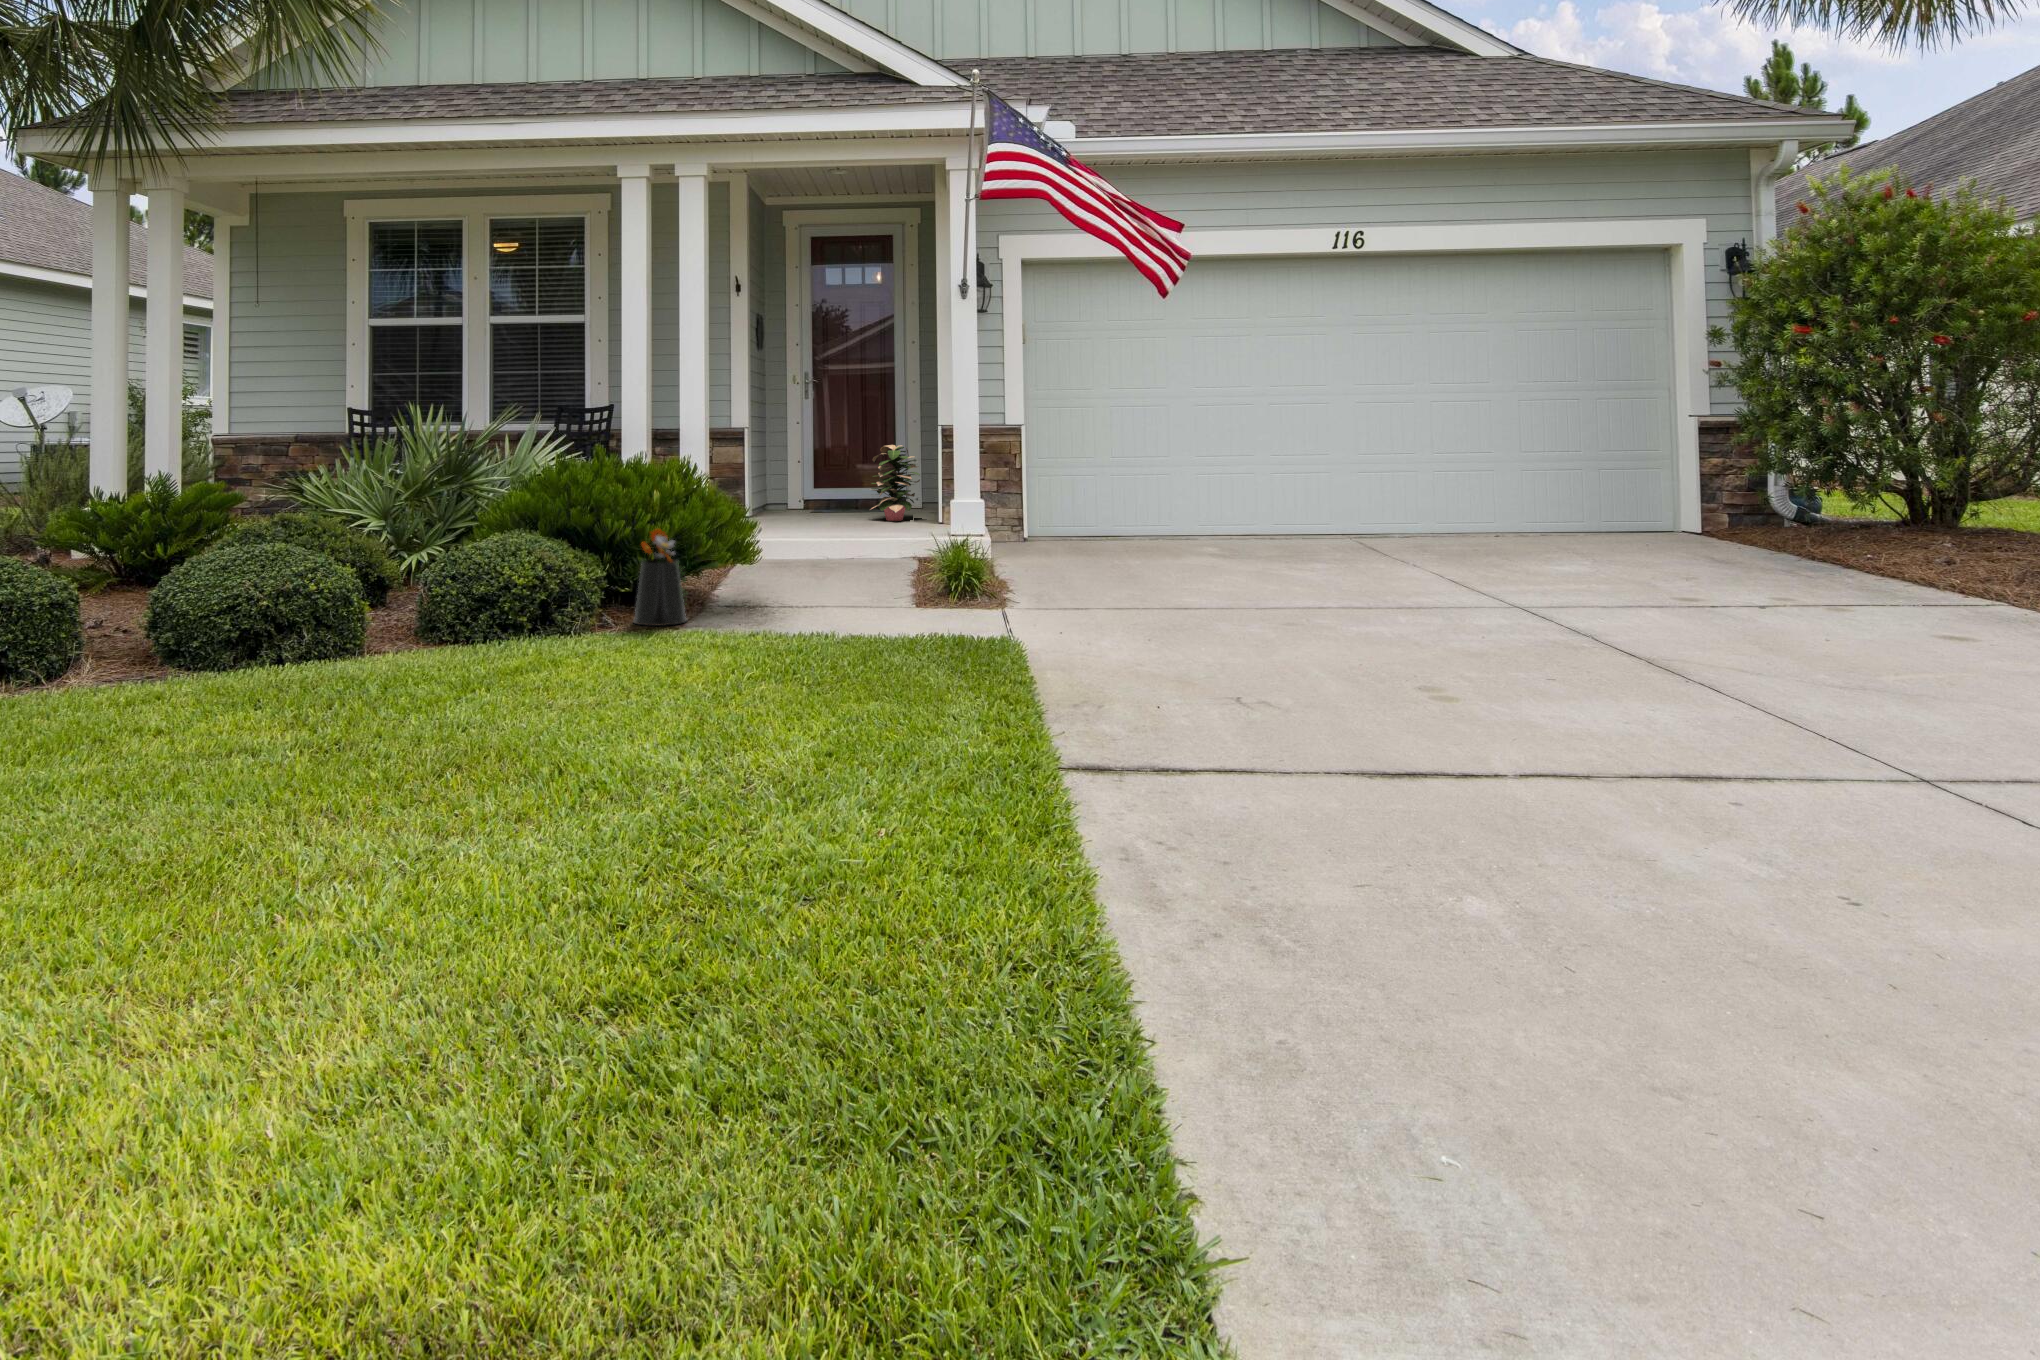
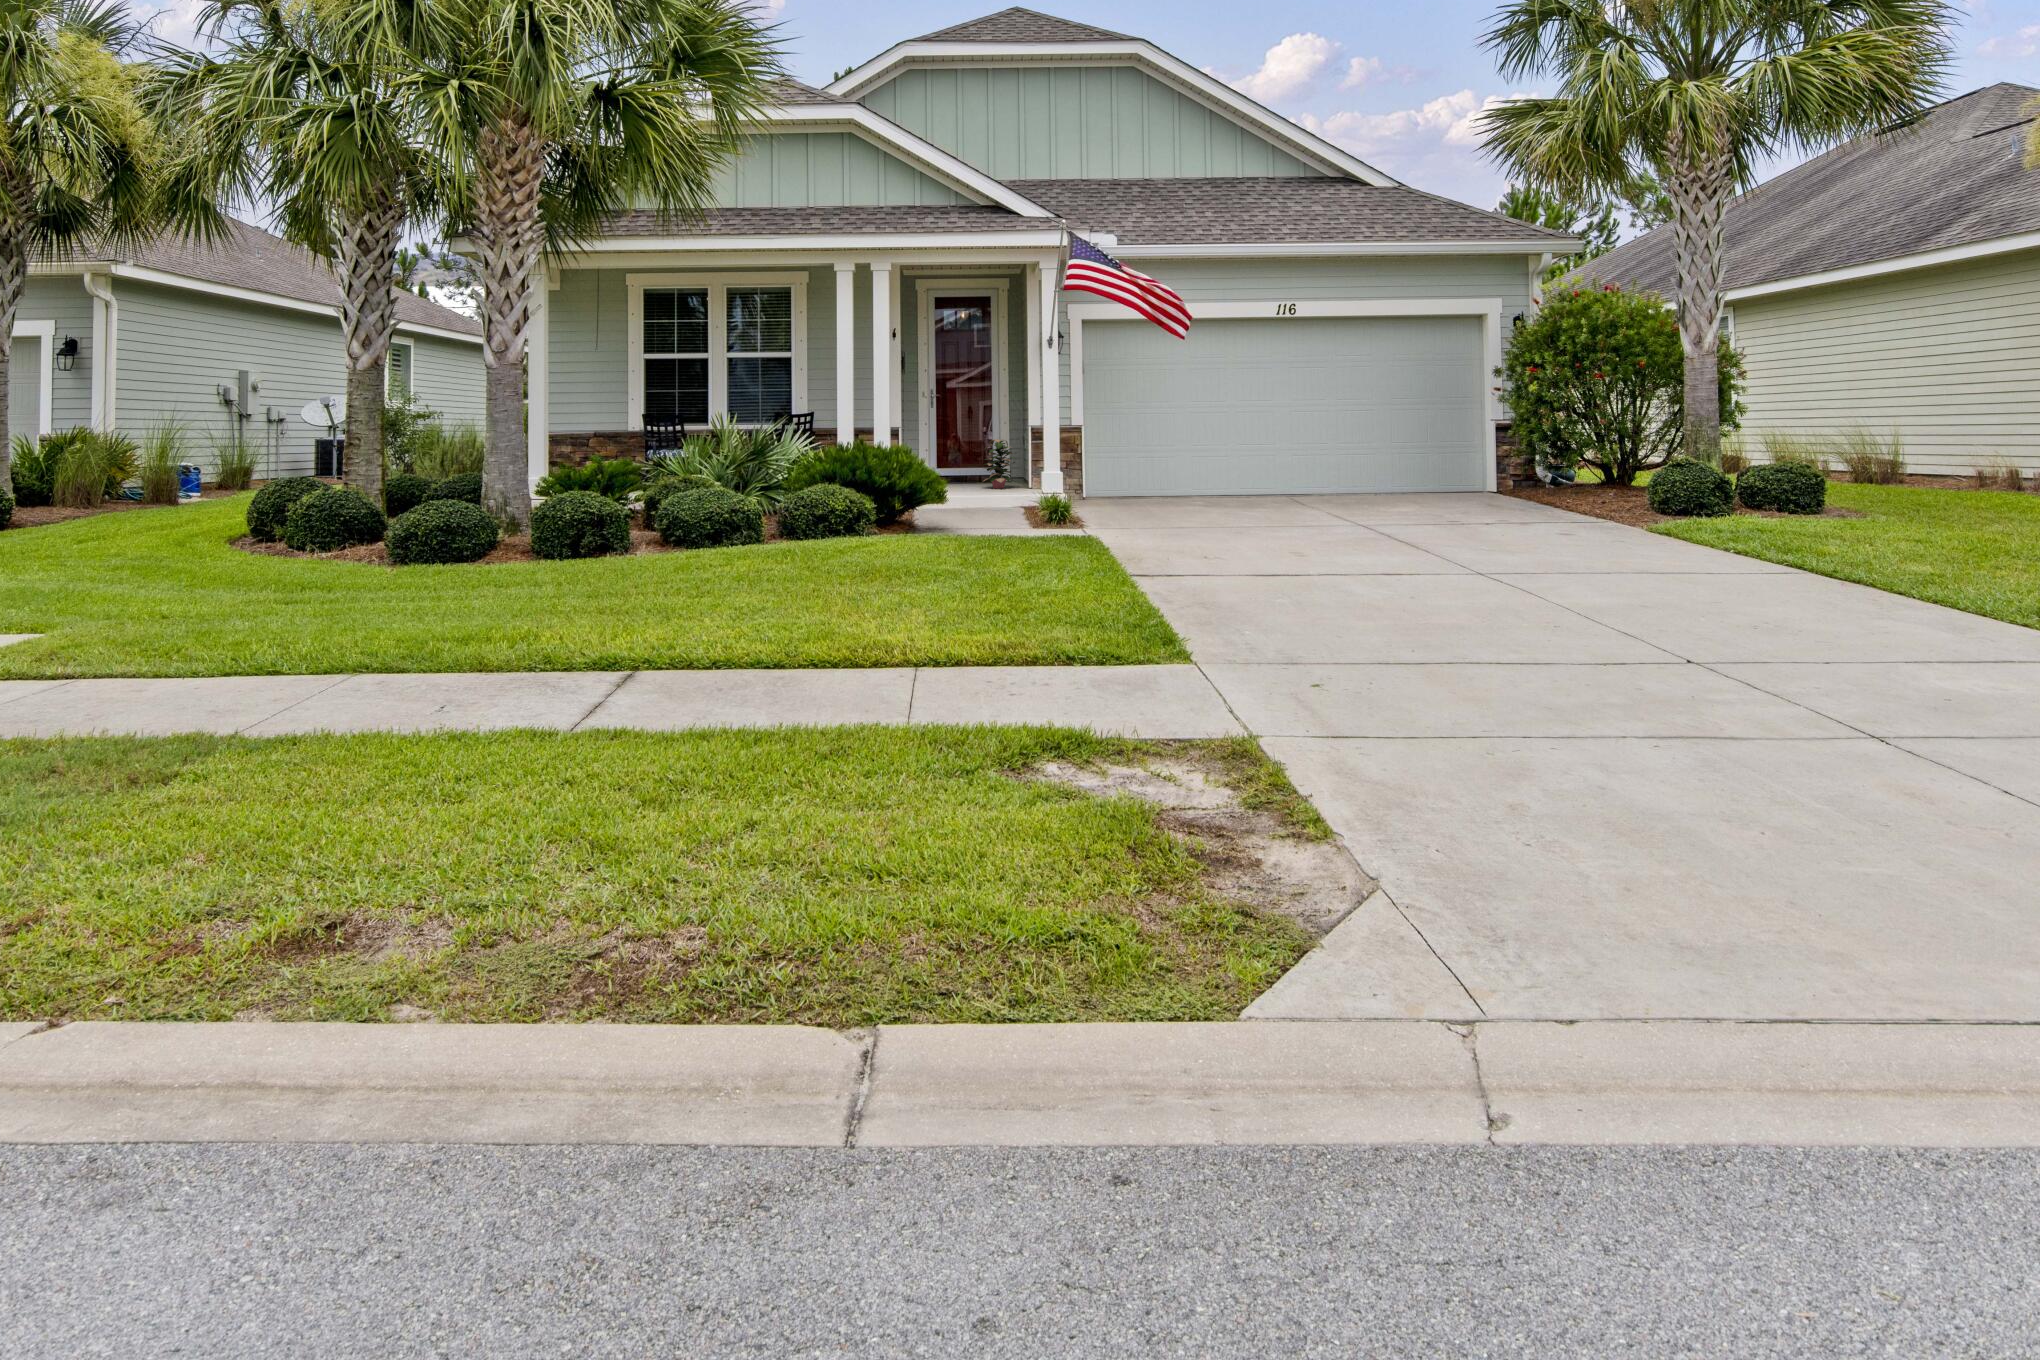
watering can: present [633,529,687,626] -> none [896,482,925,533]

